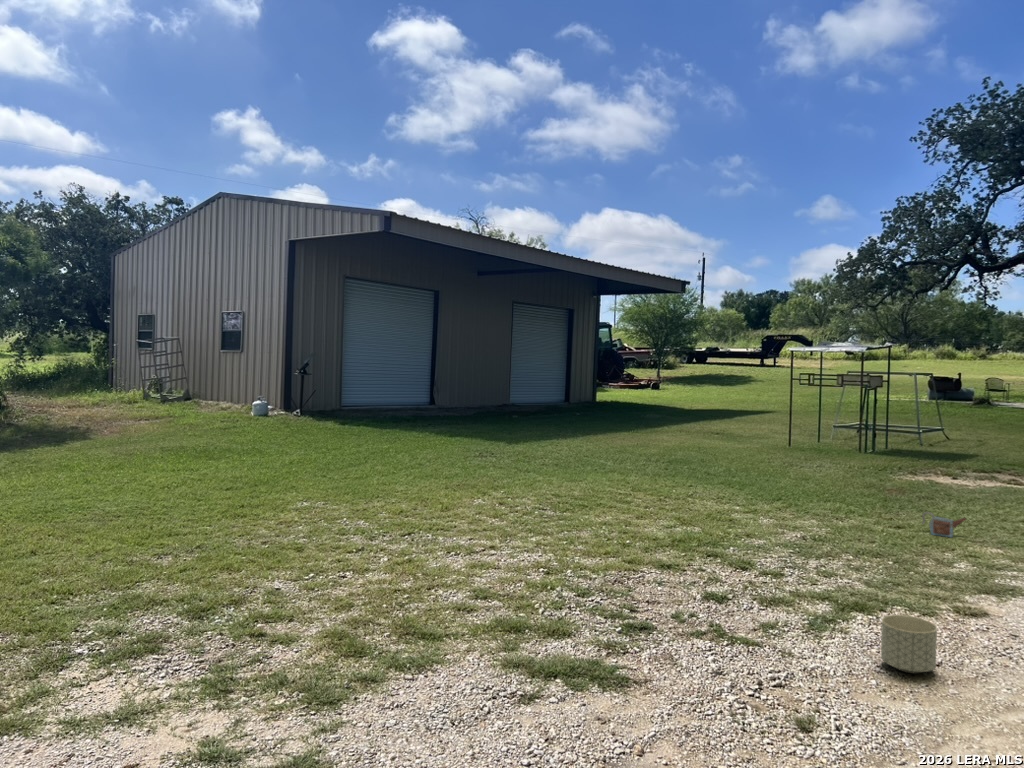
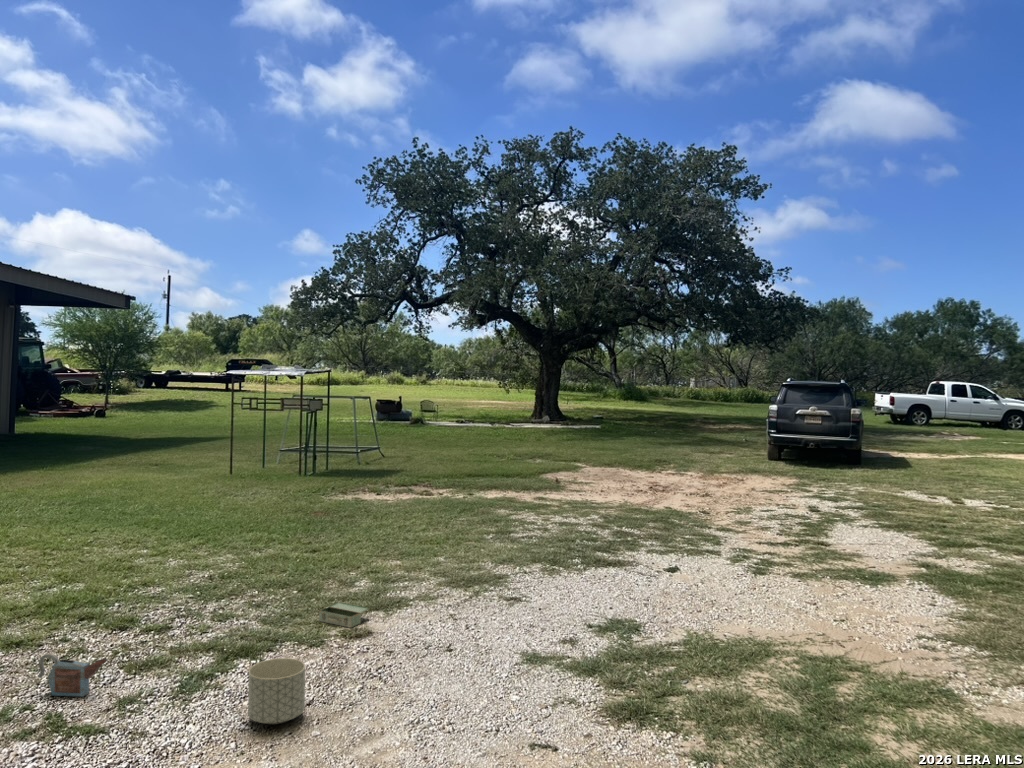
watering can: present [922,512,966,537] -> present [38,654,107,697]
toolbox: none [925,579,982,606] -> present [319,602,369,628]

